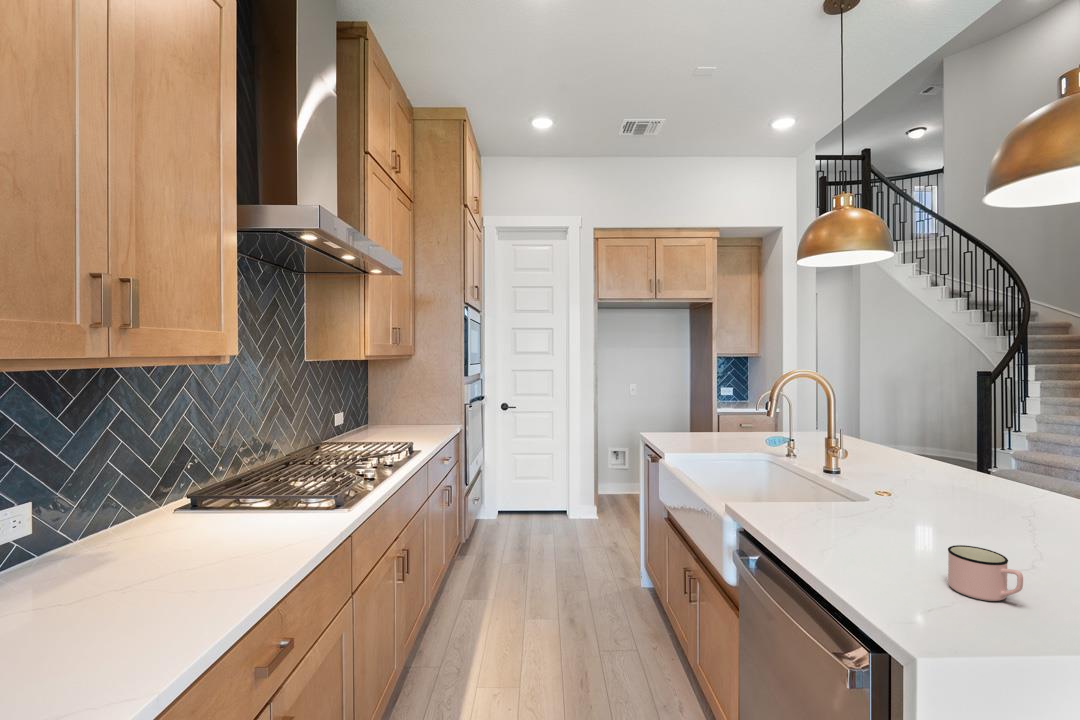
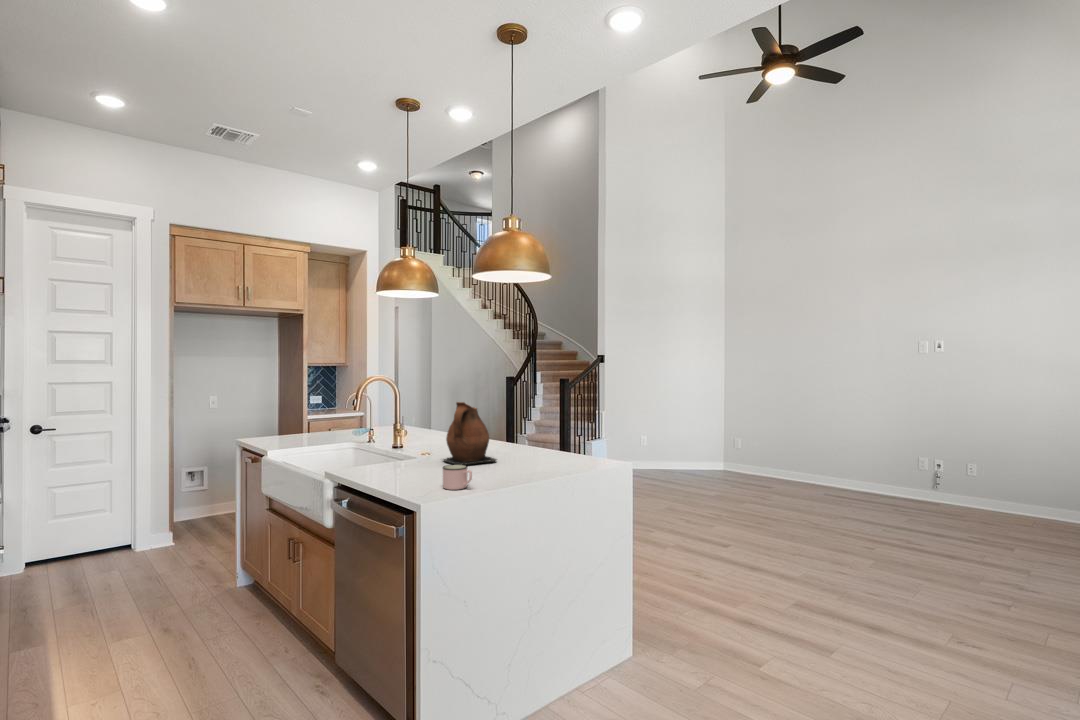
ceramic pitcher: none [915,423,1037,534] -> present [444,402,497,465]

